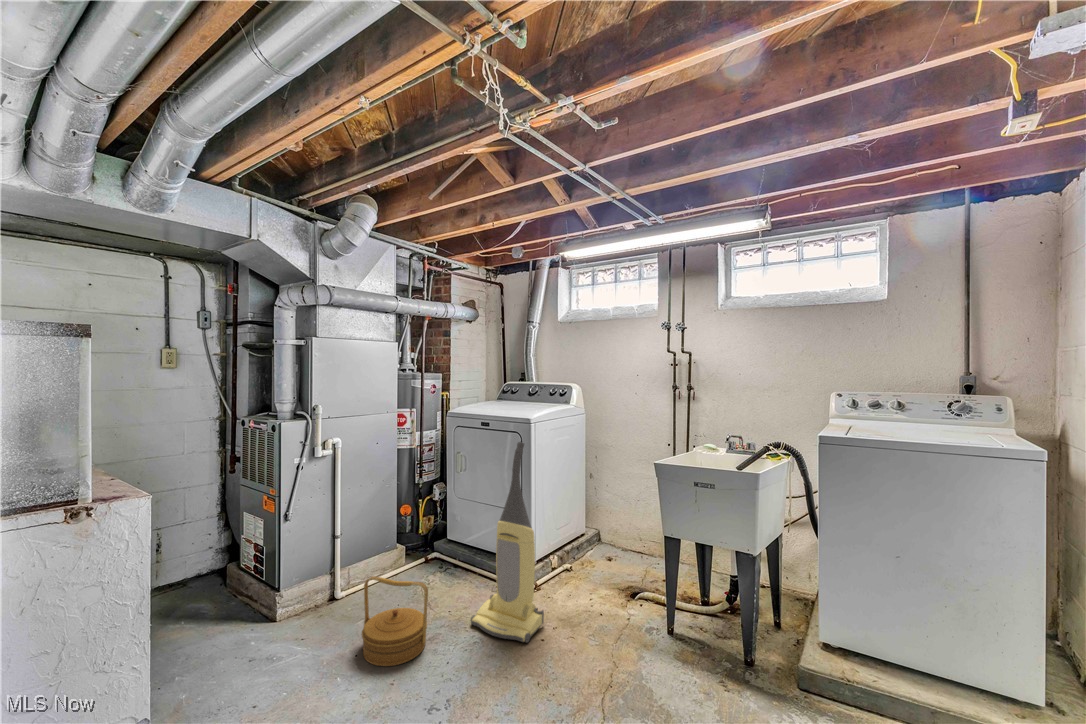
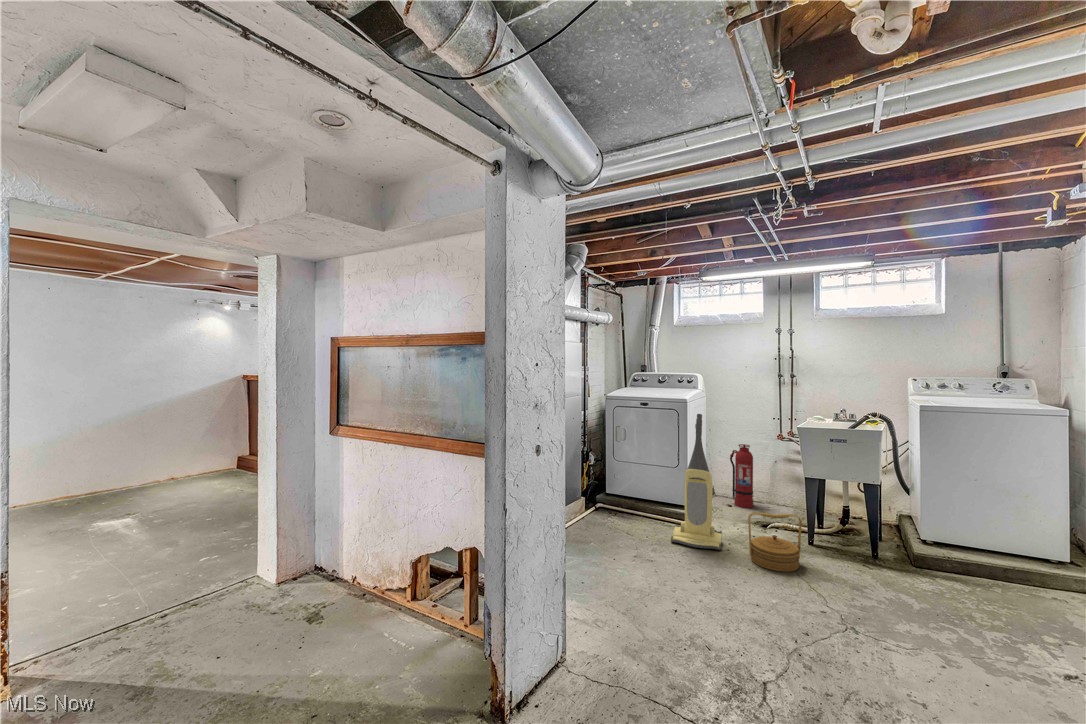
fire extinguisher: none [614,478,642,564] -> present [730,444,753,508]
basket: present [362,576,428,666] -> present [748,512,802,572]

